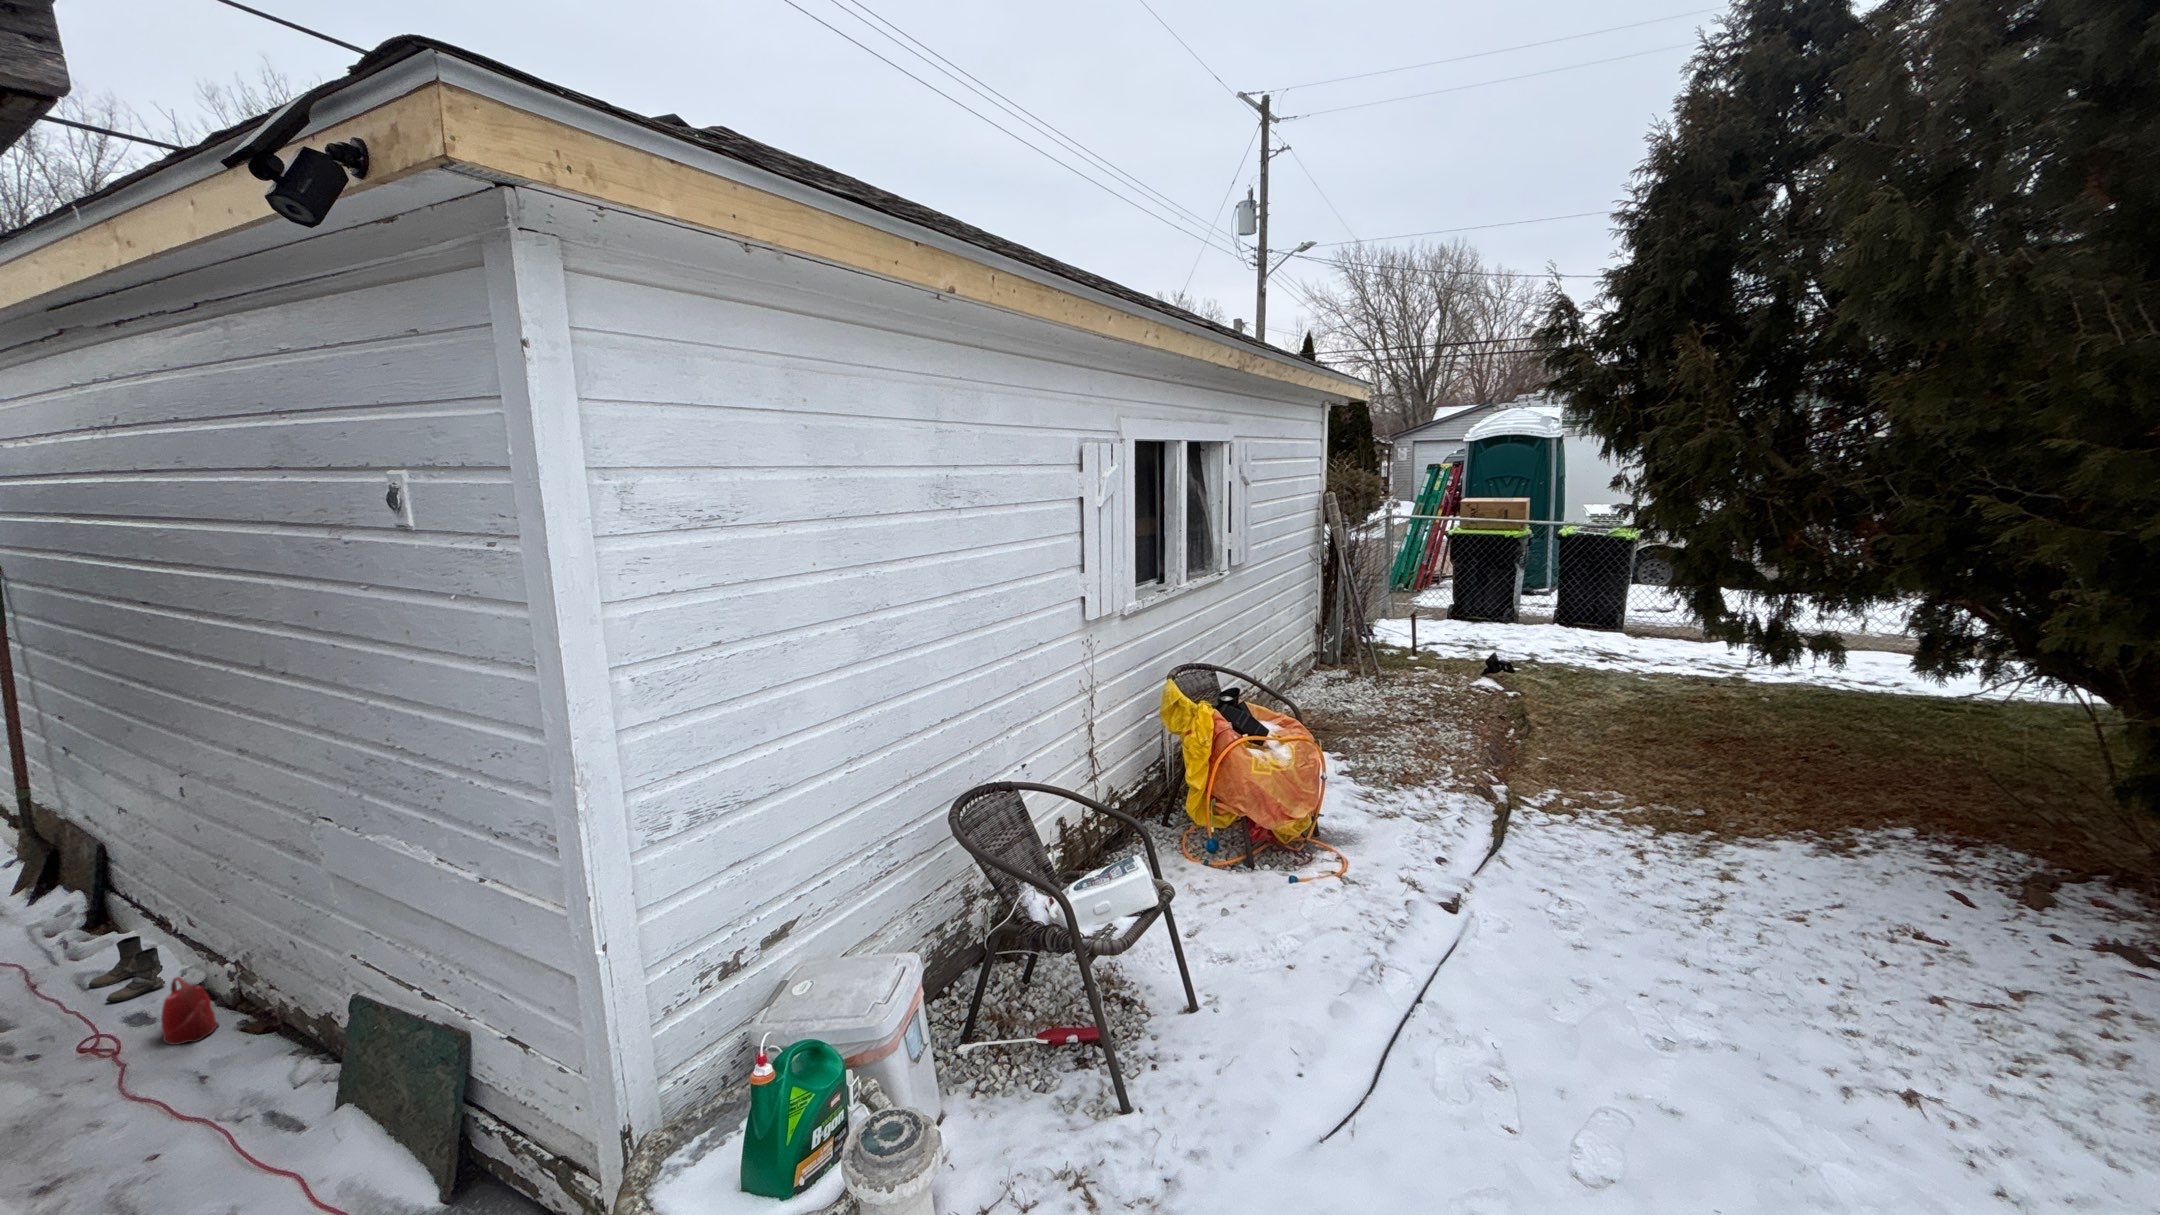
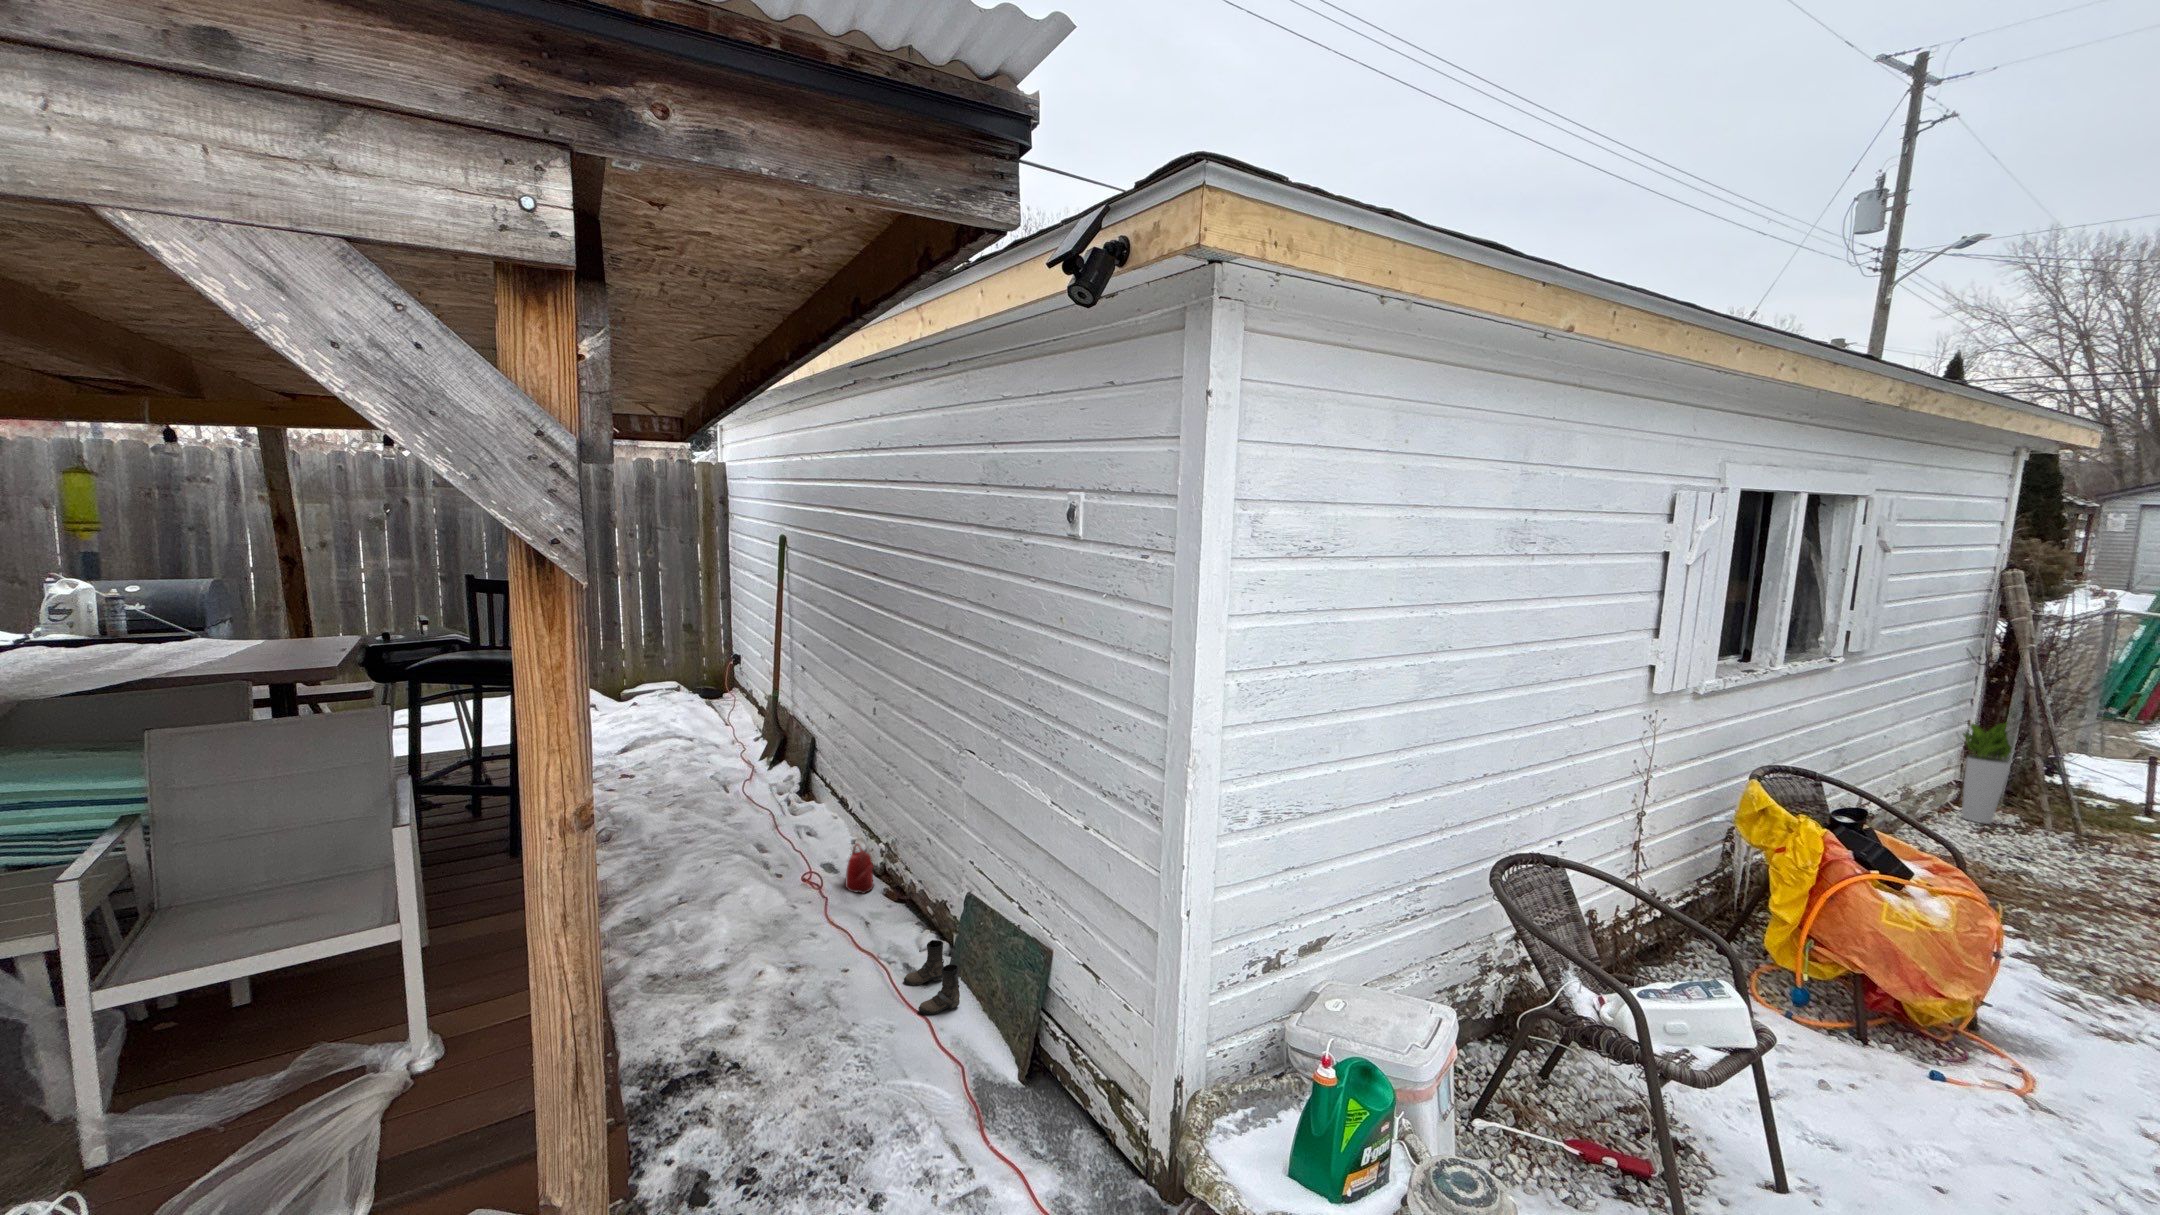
planter: none [1316,604,1347,681] -> present [1961,722,2012,824]
boots: present [89,936,165,1002] -> present [904,940,960,1014]

